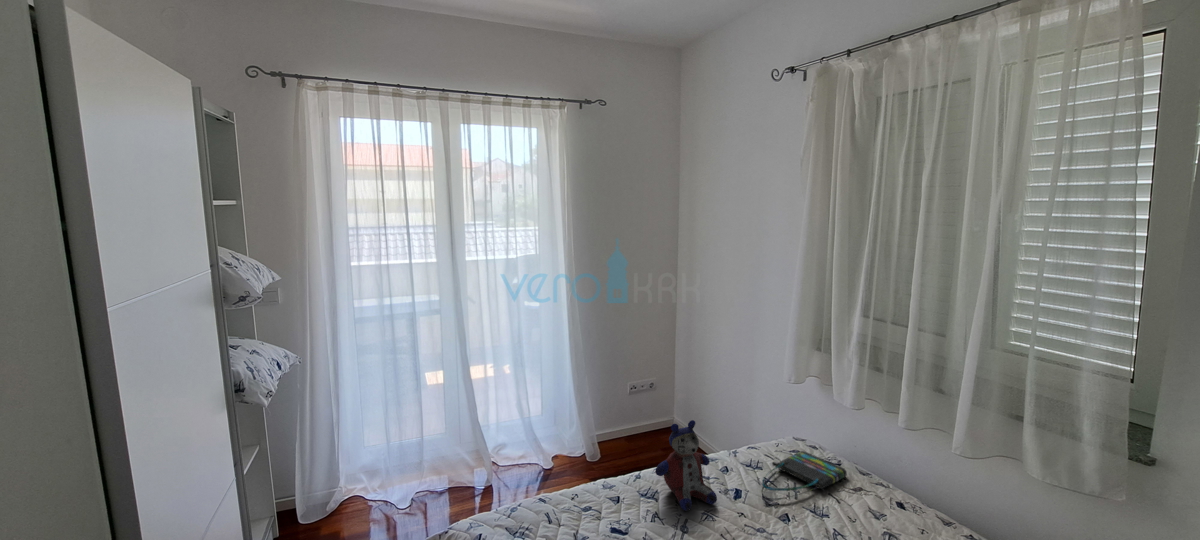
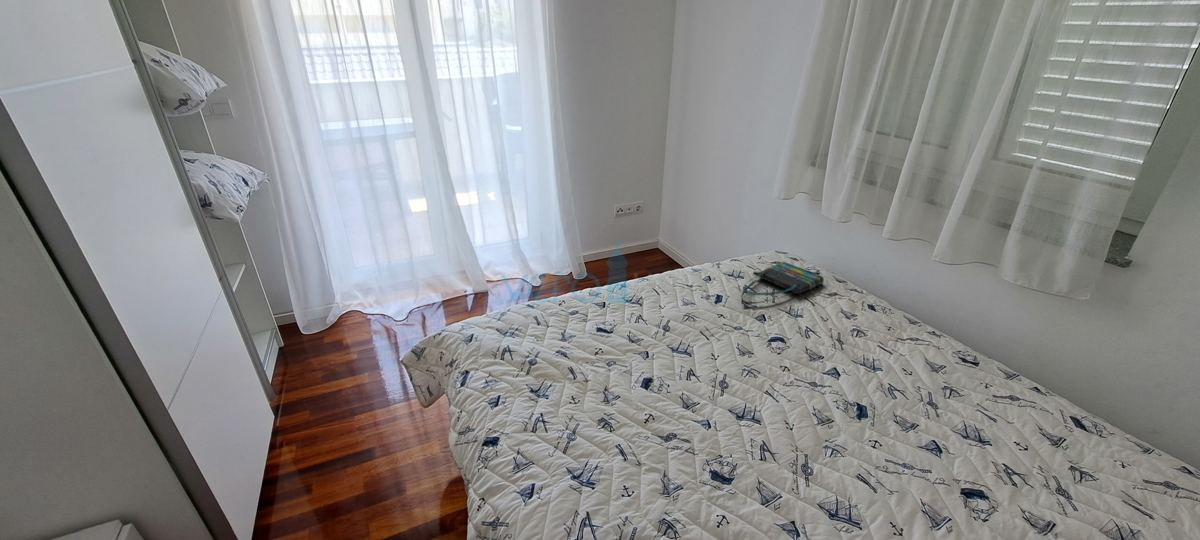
stuffed bear: present [655,420,717,511] -> none [641,231,699,313]

